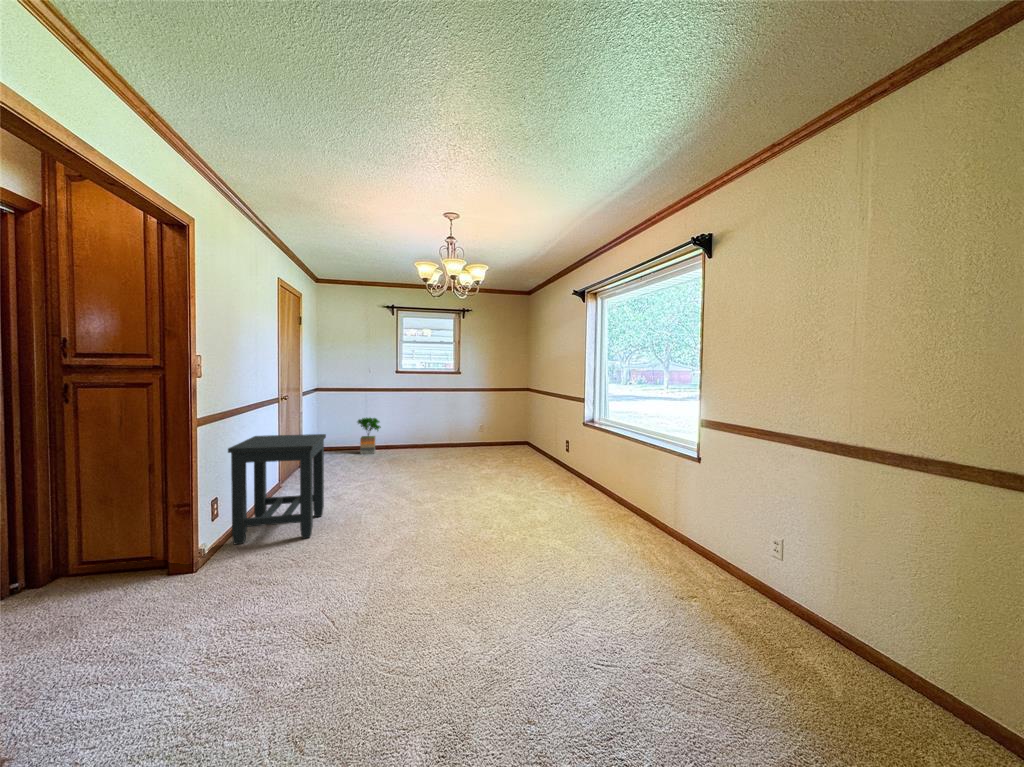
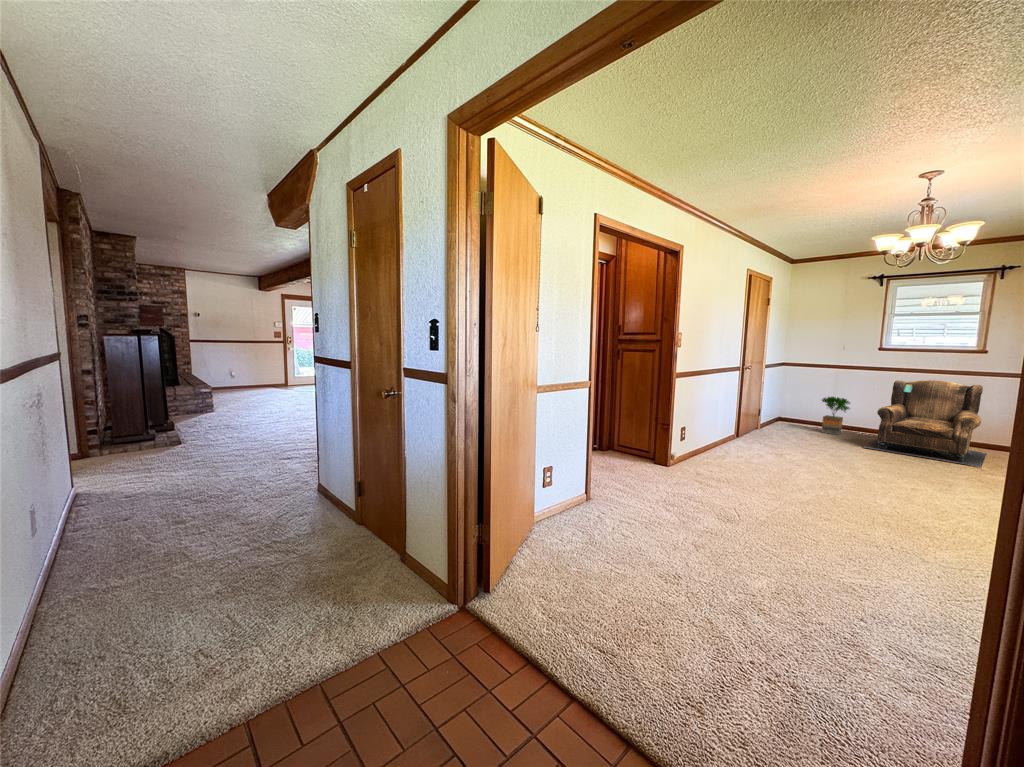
armchair: none [398,396,471,463] -> present [864,380,987,467]
side table: present [228,434,326,544] -> none [691,392,768,473]

